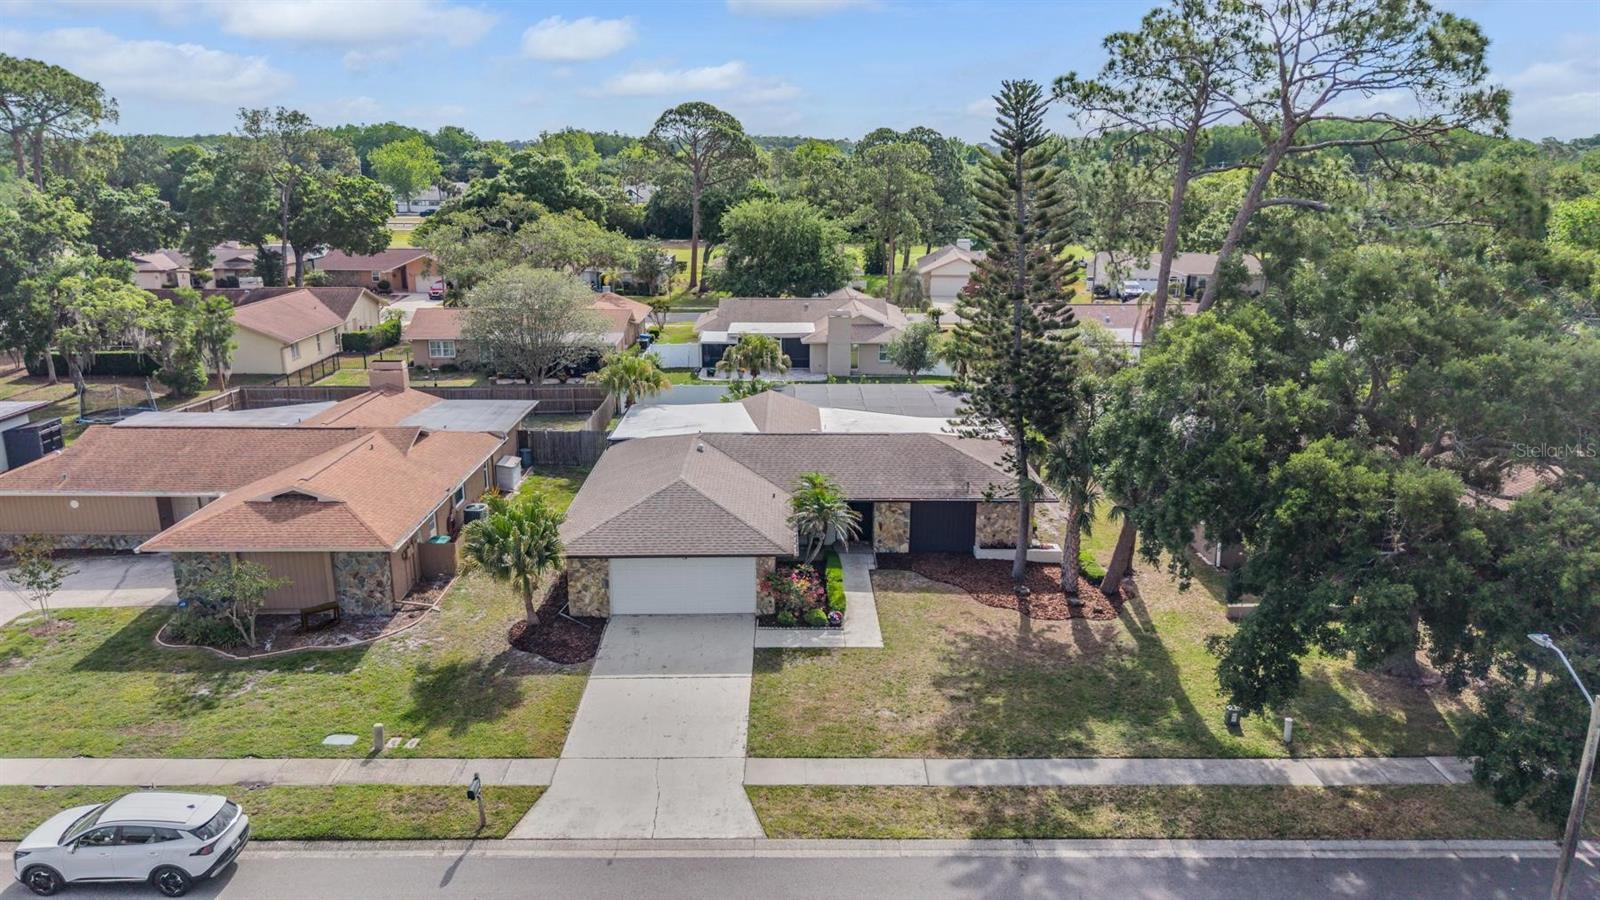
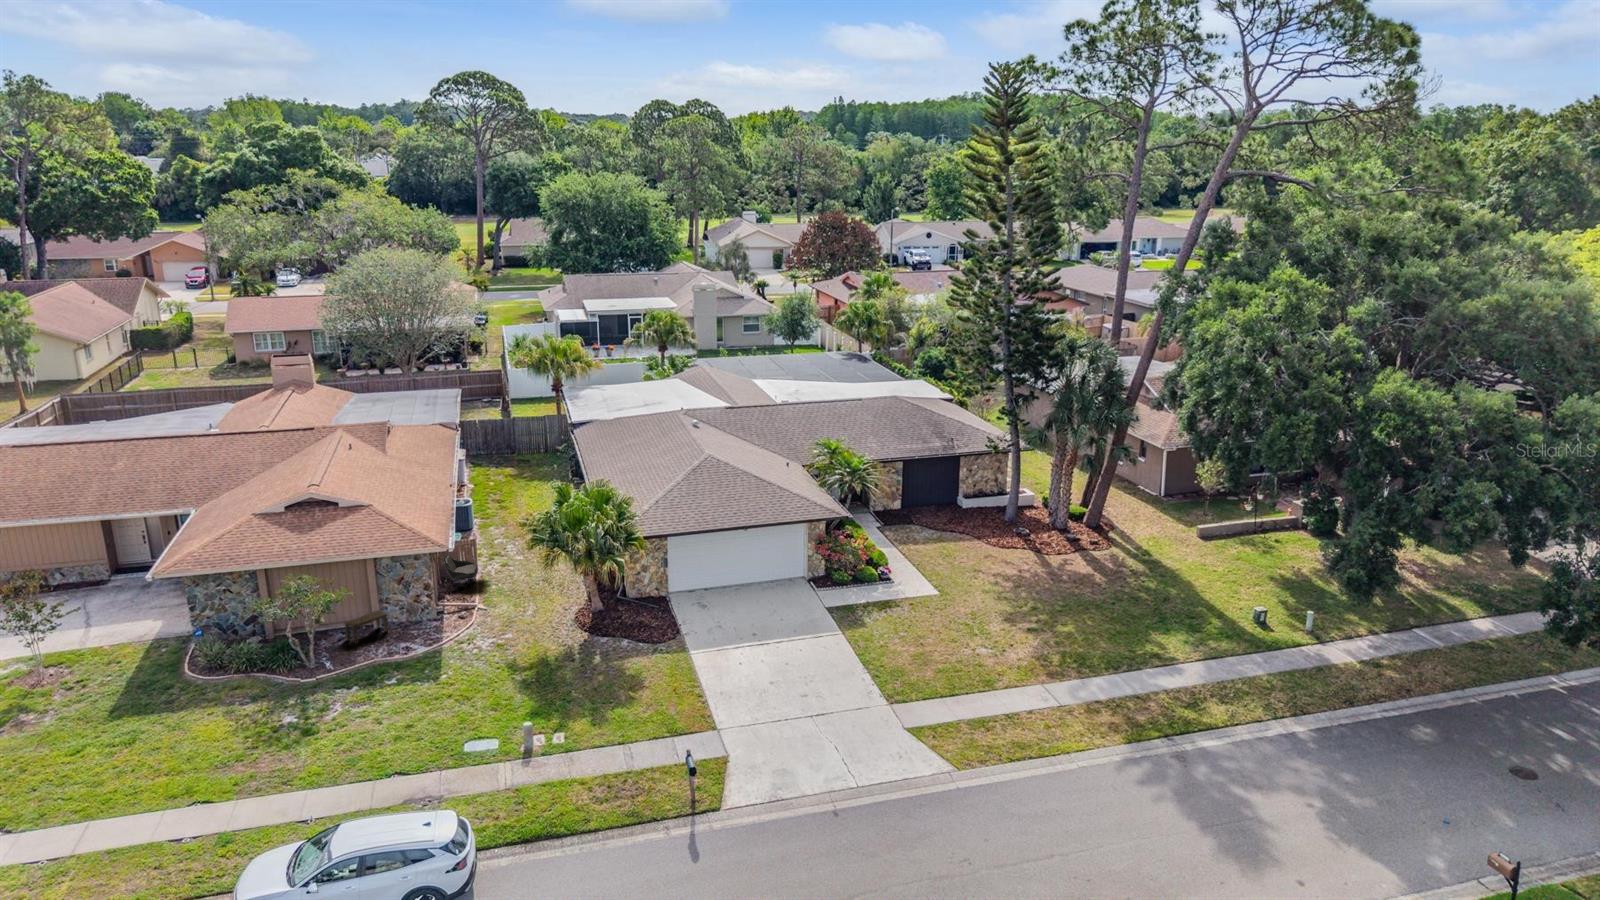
lounge chair: none [413,556,449,594] -> present [443,555,478,594]

